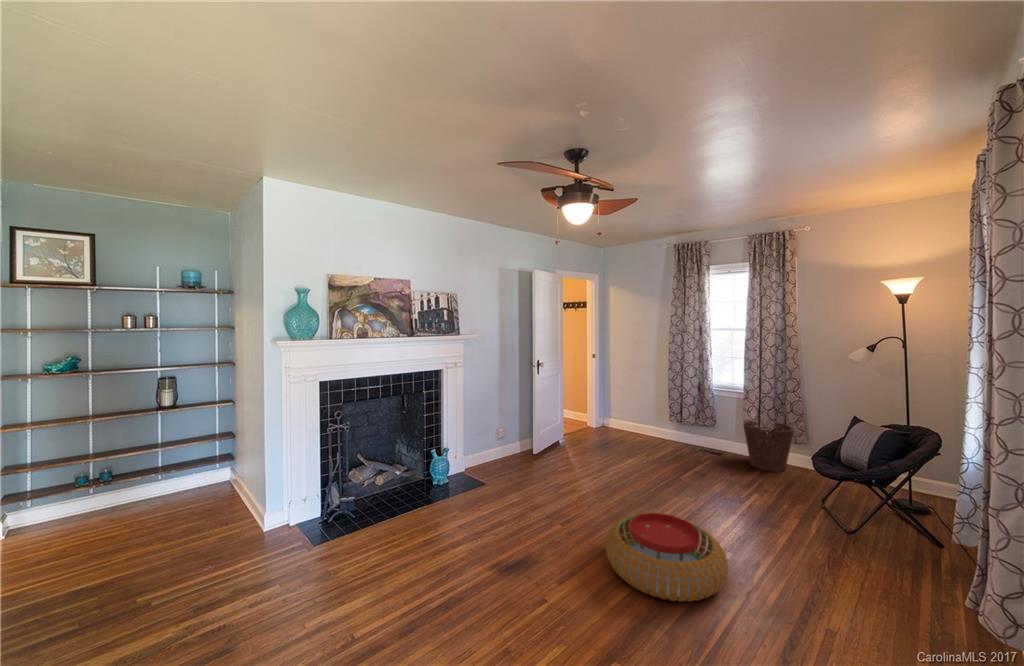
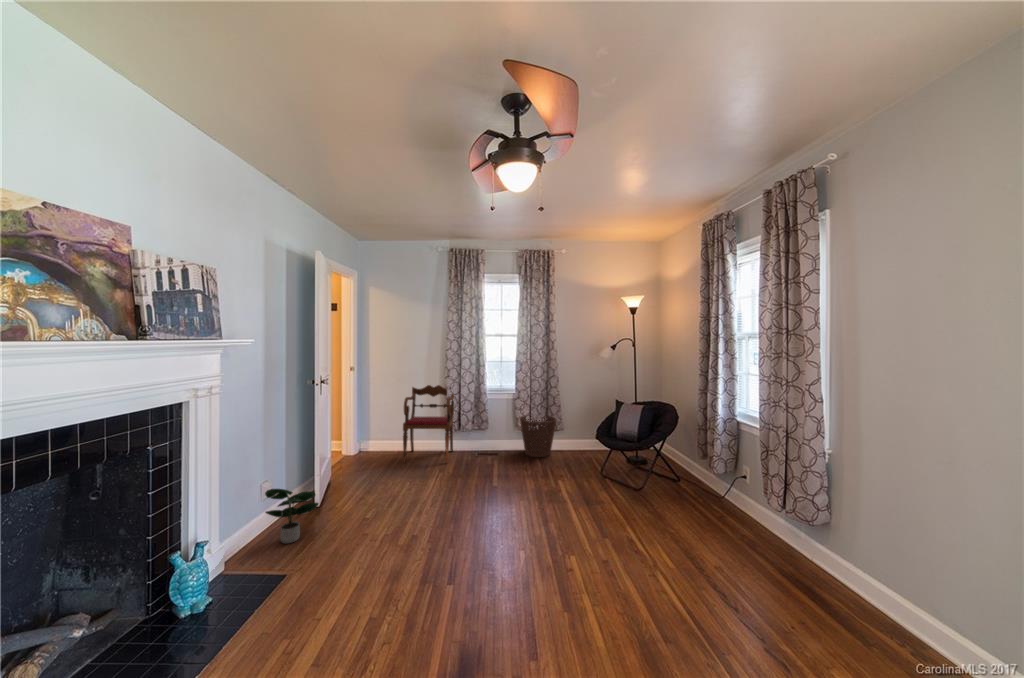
armchair: none [618,376,677,451] -> present [403,385,454,463]
potted plant: none [487,431,519,468] -> present [265,489,319,543]
pouf: present [605,513,728,602] -> none [530,519,650,610]

